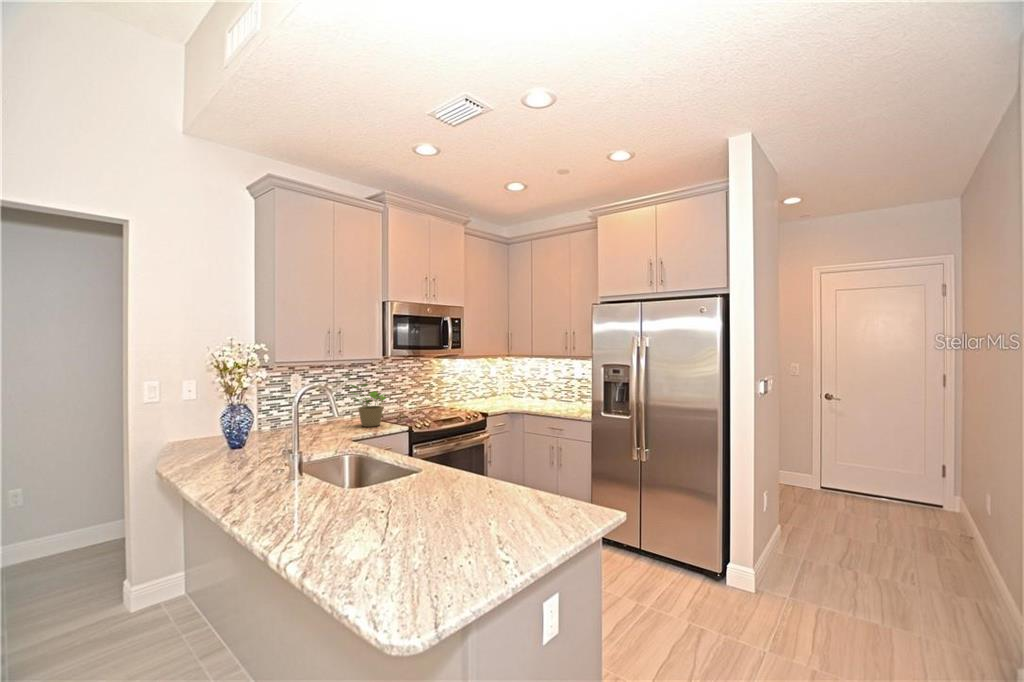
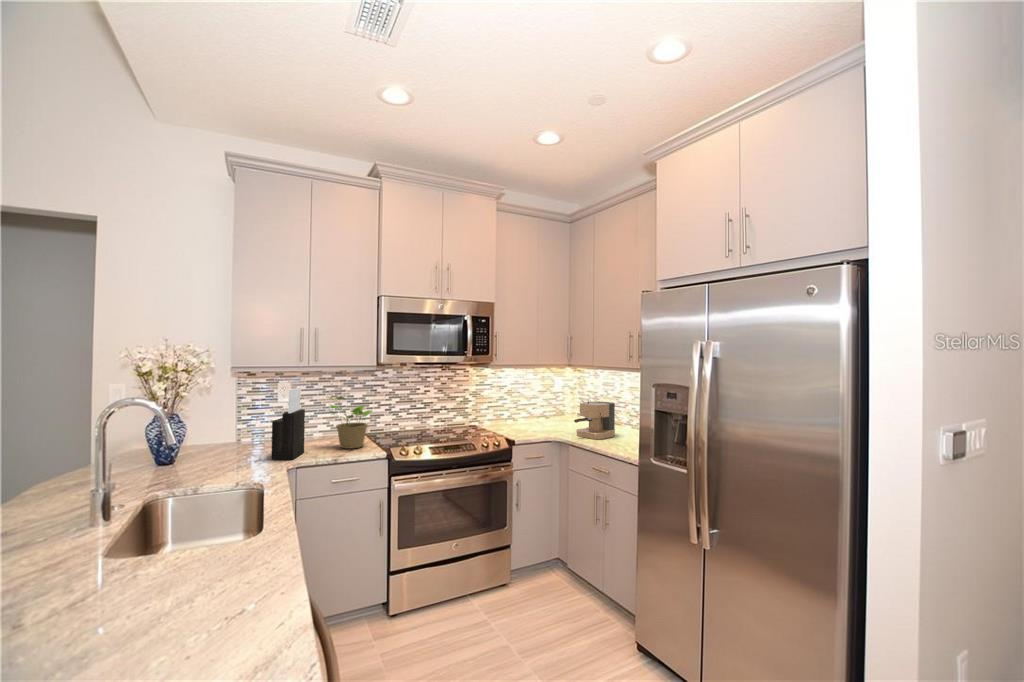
knife block: none [321,378,344,437] -> present [271,388,305,460]
coffee maker: none [524,382,551,409] -> present [574,401,615,439]

